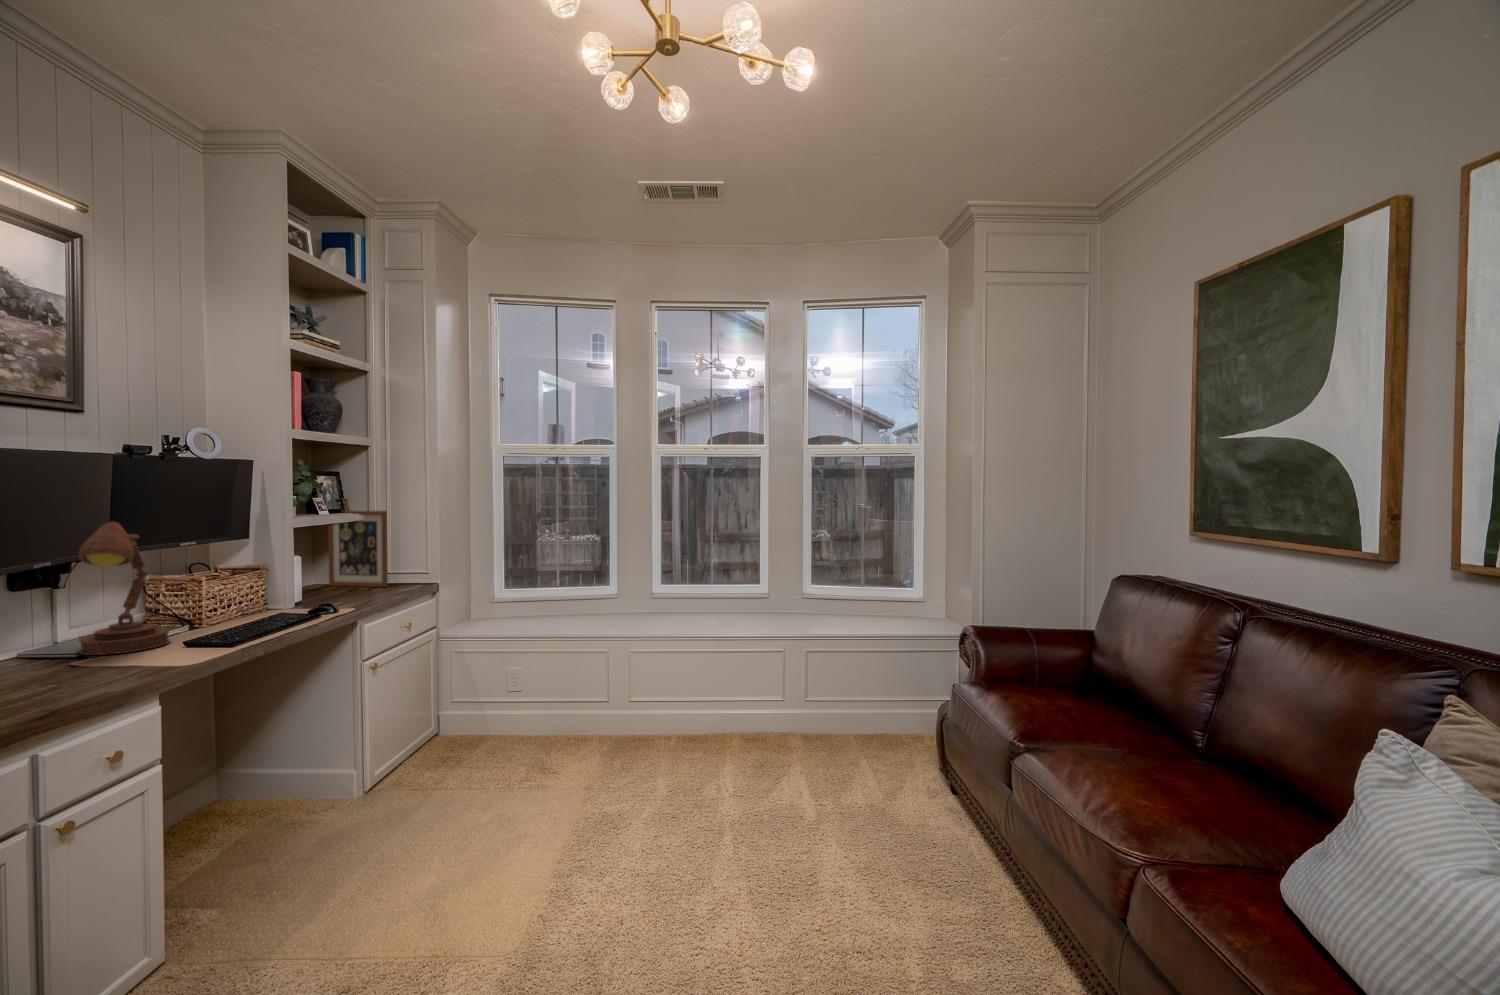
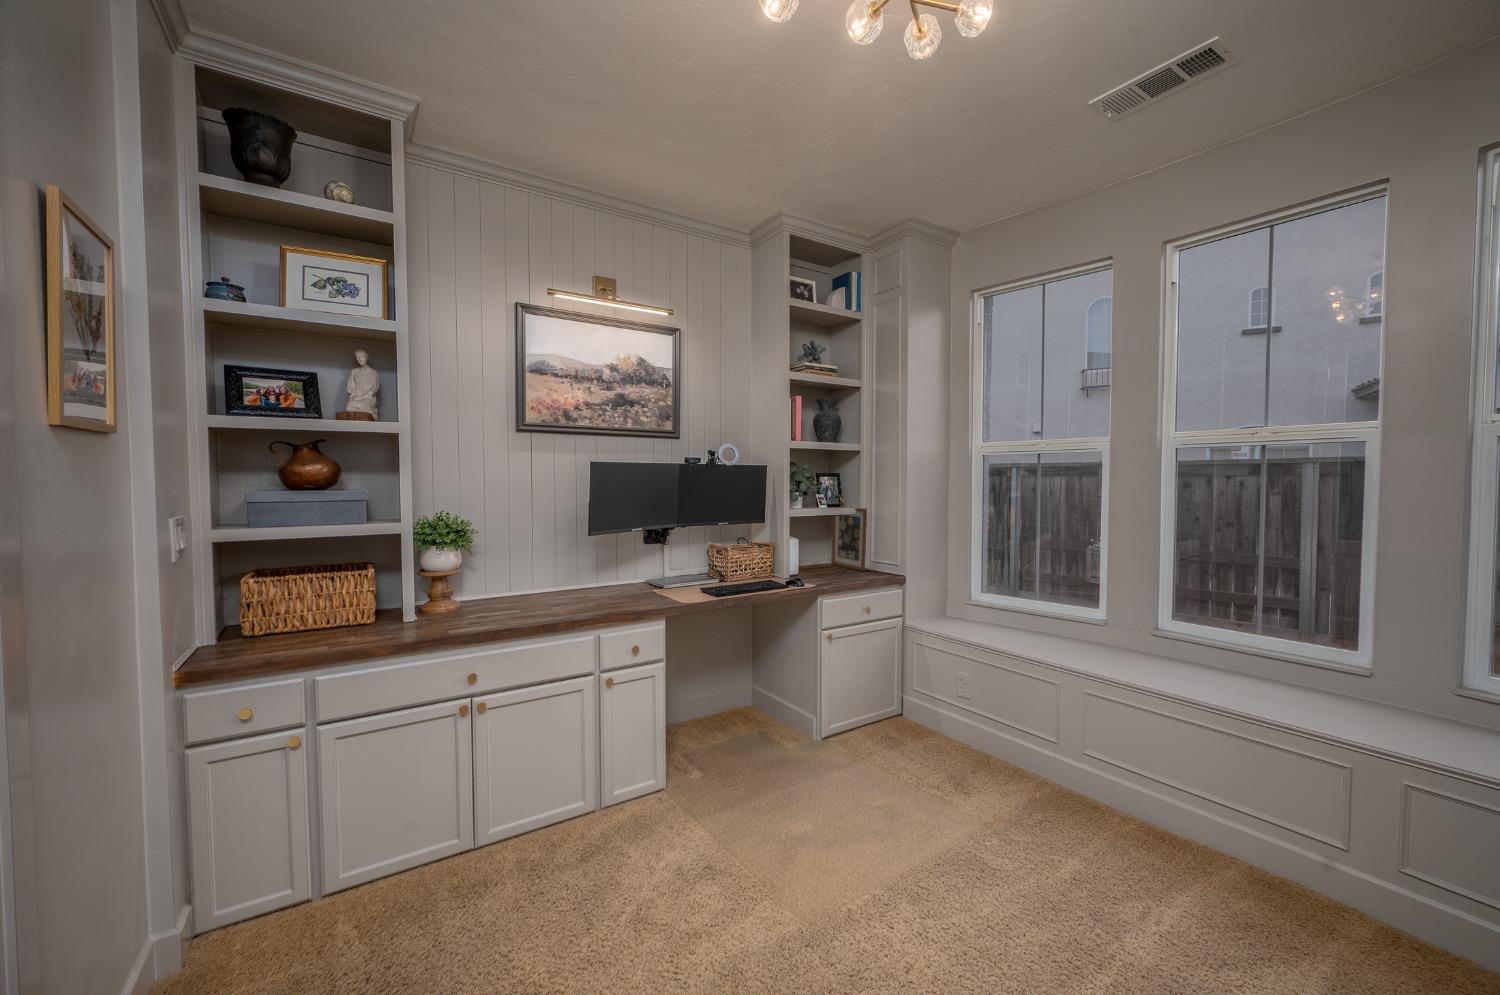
desk lamp: present [79,522,170,655] -> none [656,507,701,589]

